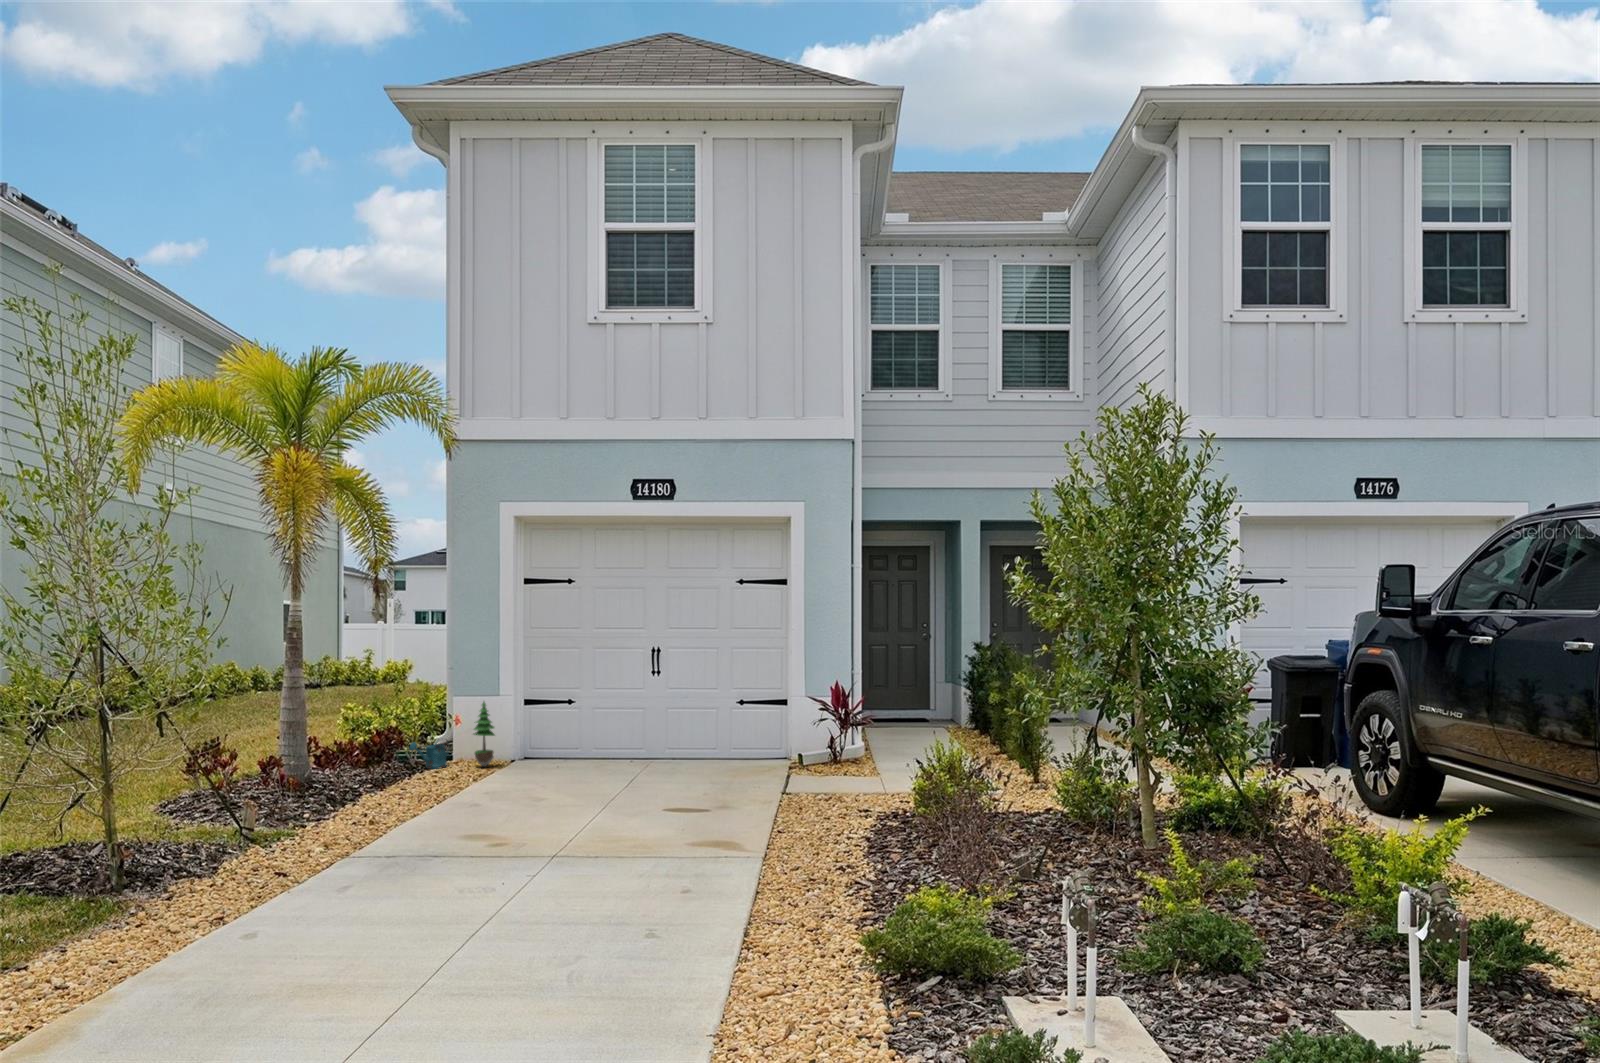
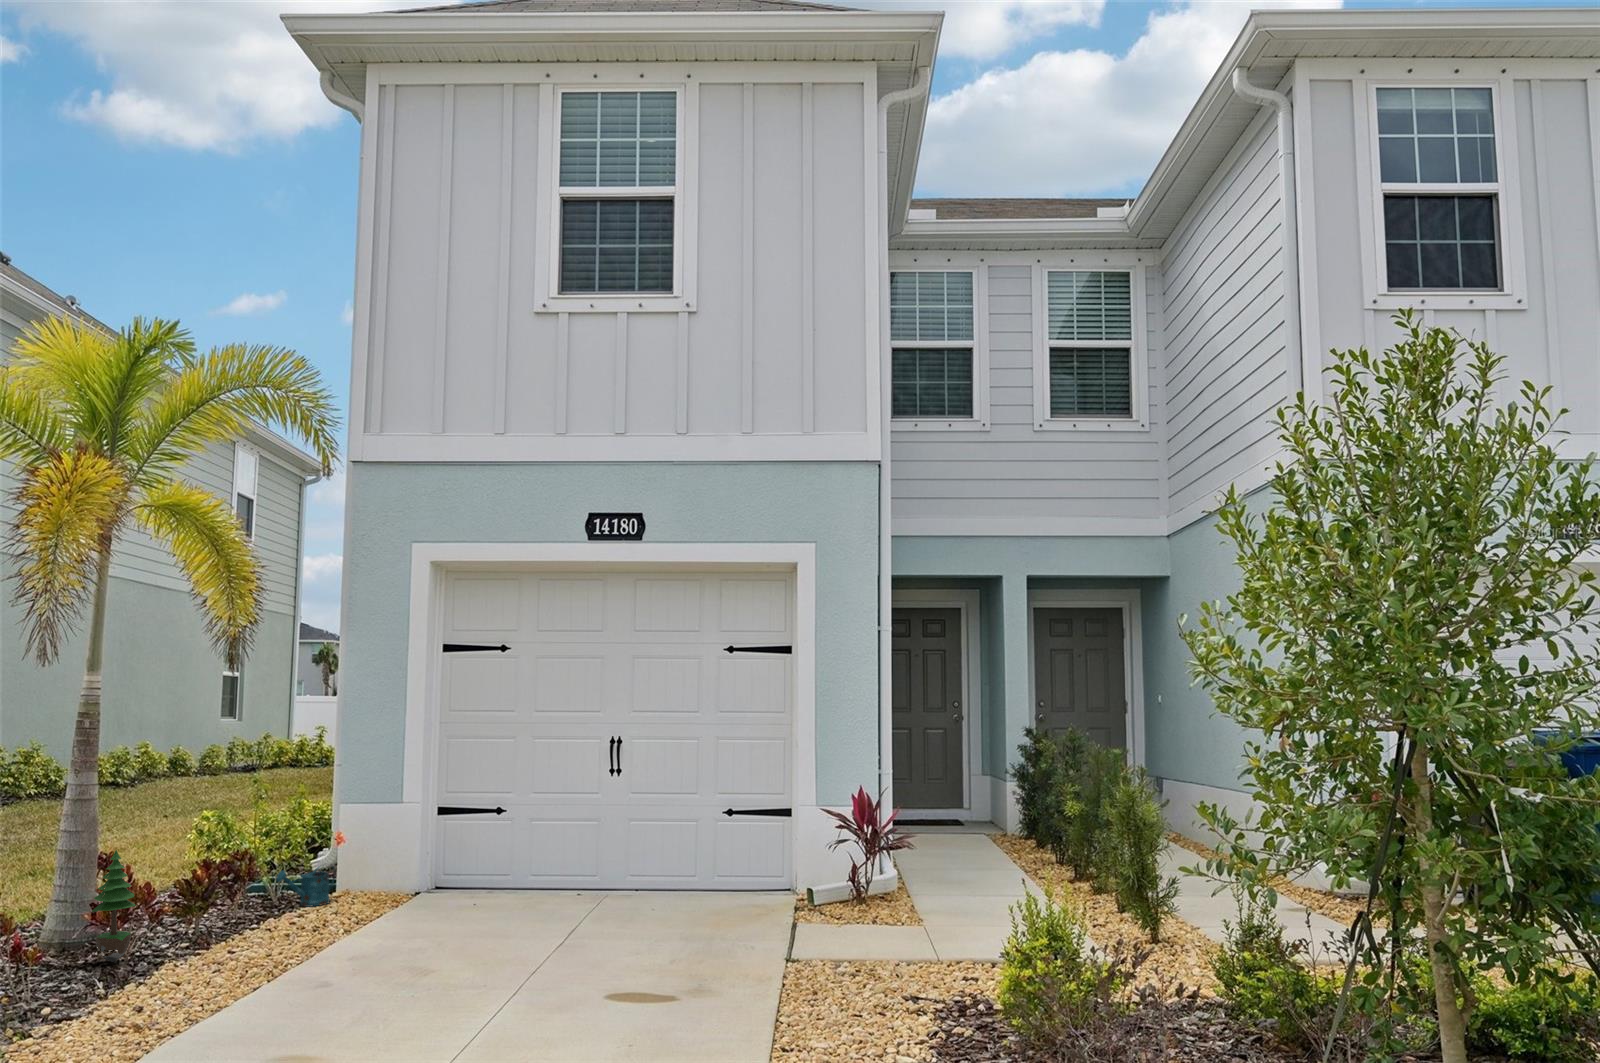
potted tree: present [473,702,495,767] -> present [92,850,135,962]

